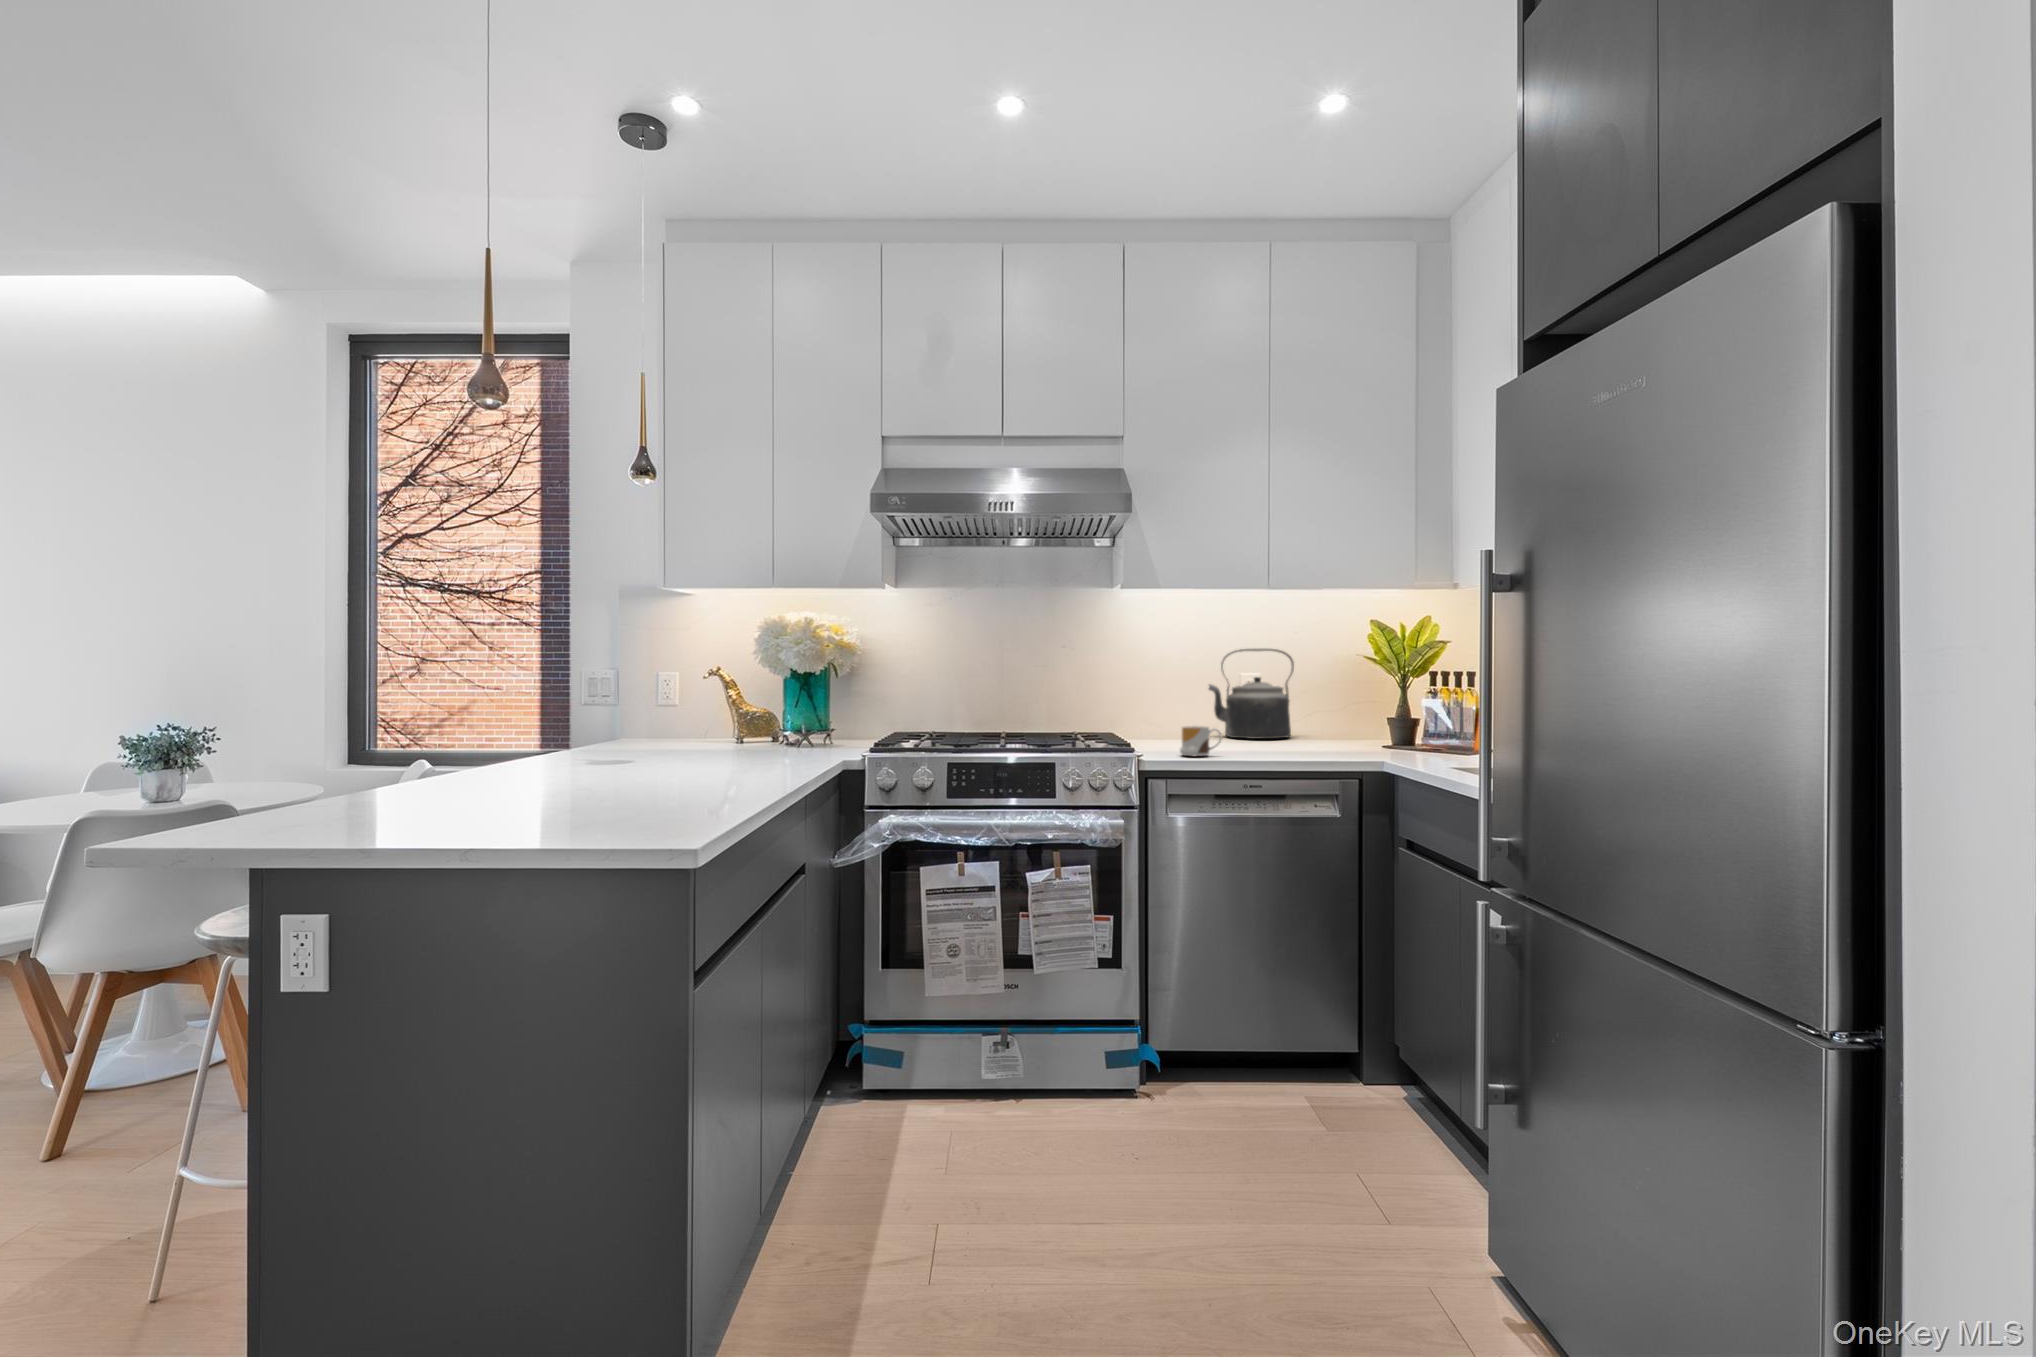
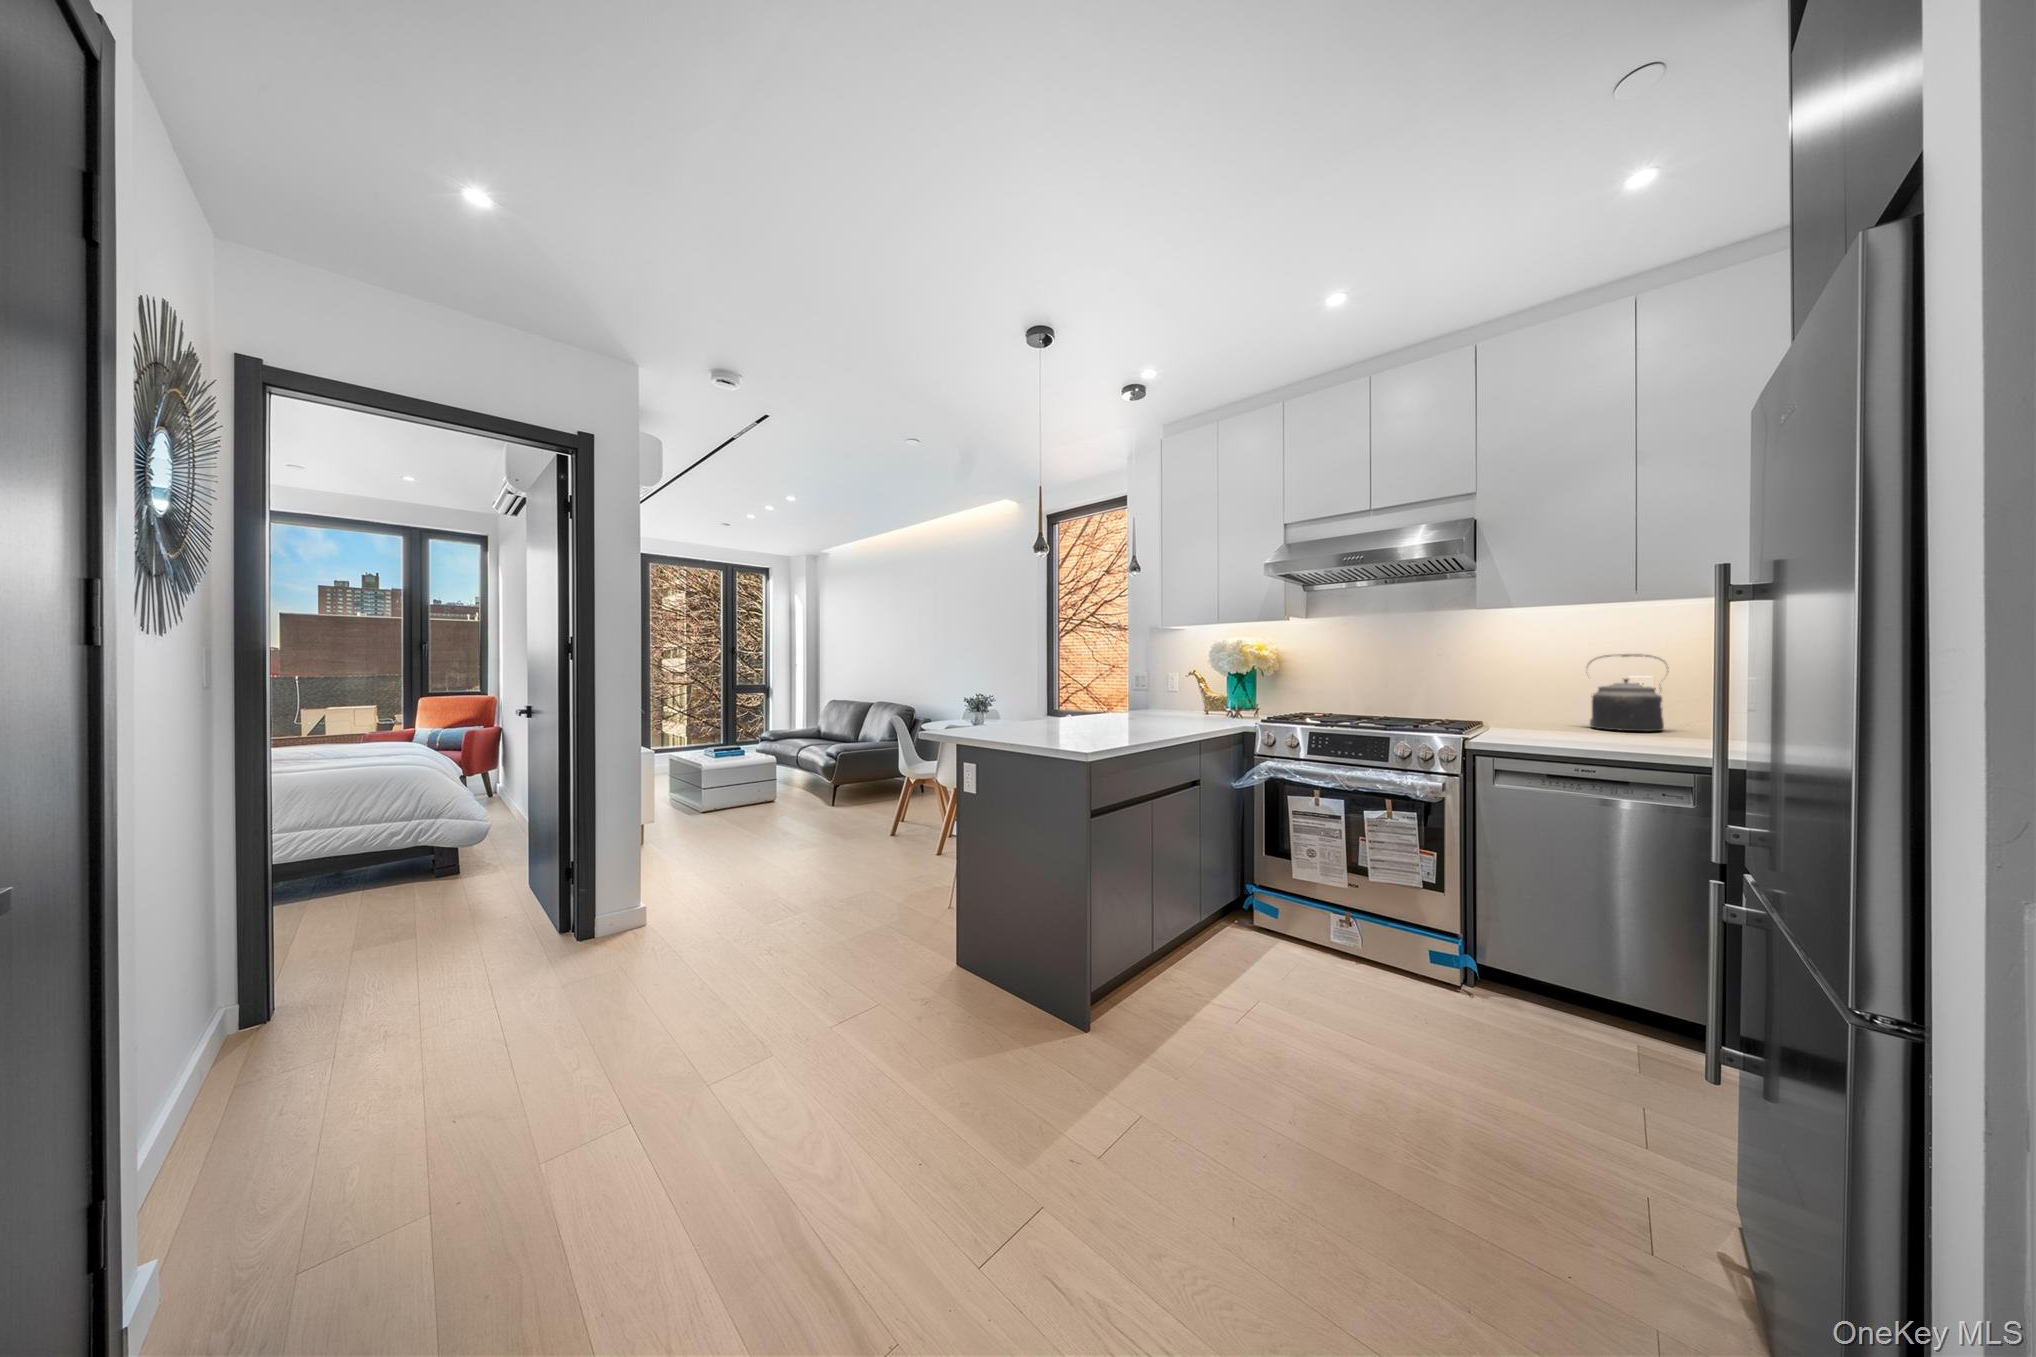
mug: present [1180,726,1222,756] -> none [1507,717,1549,741]

